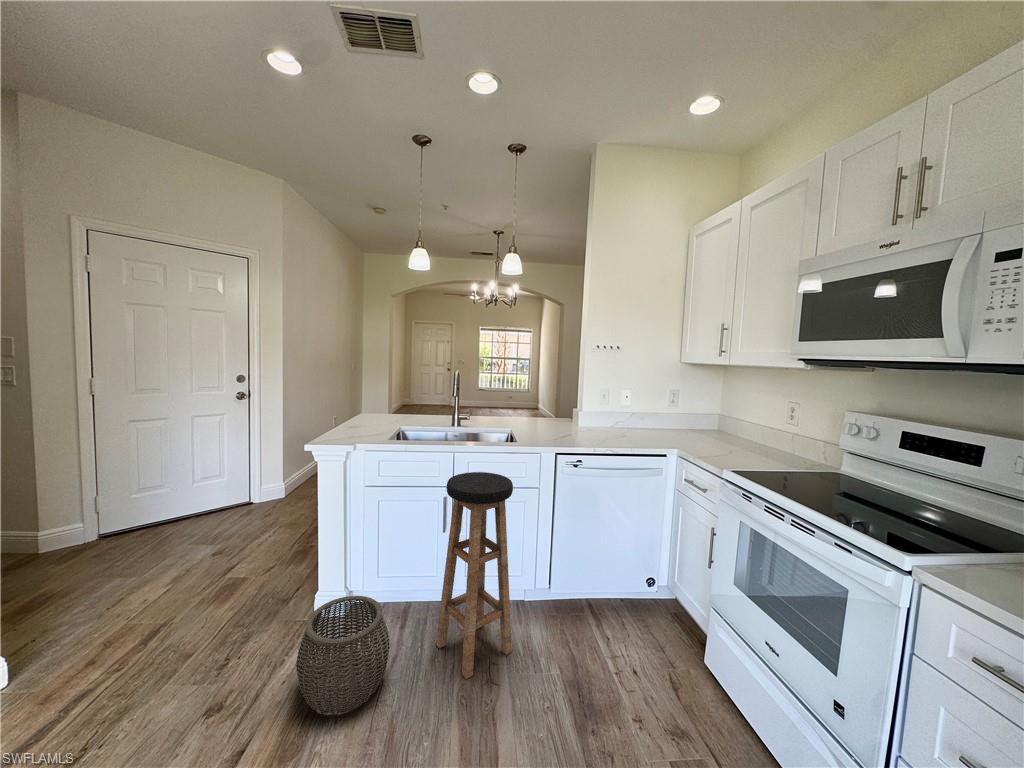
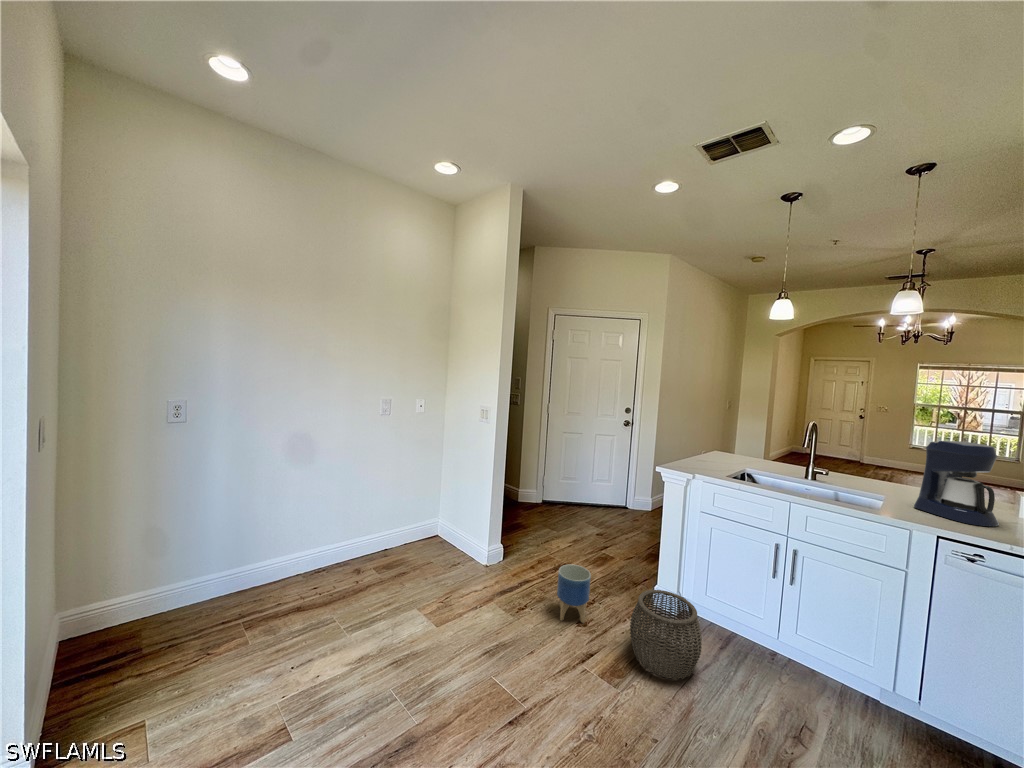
coffee maker: none [532,376,576,437] -> present [914,441,999,526]
bar stool: present [436,472,513,679] -> none [751,524,852,740]
planter: none [154,624,221,731] -> present [557,564,591,623]

